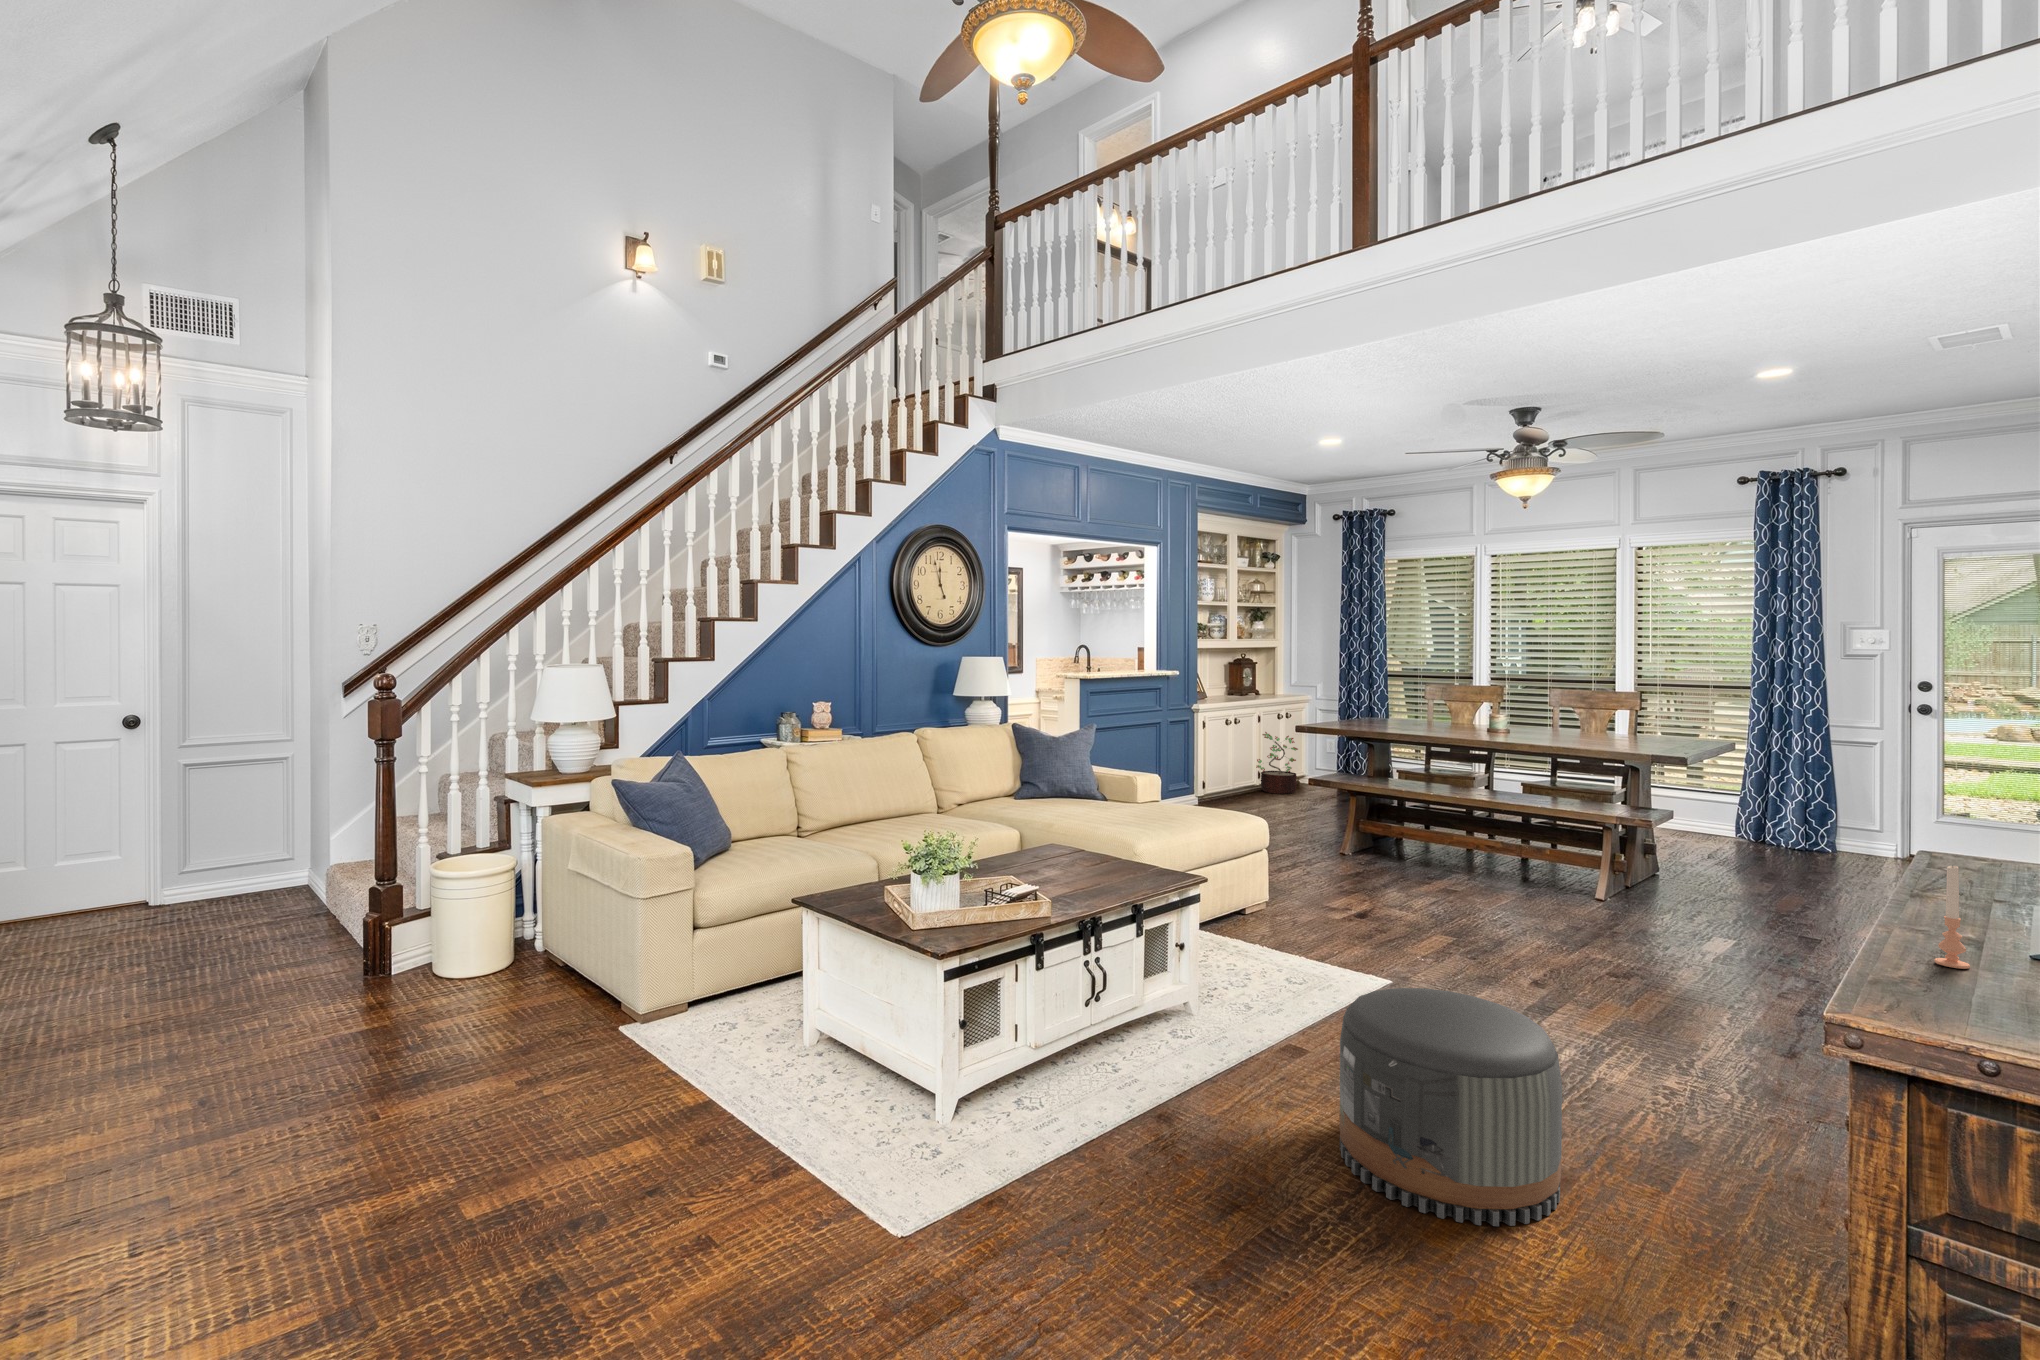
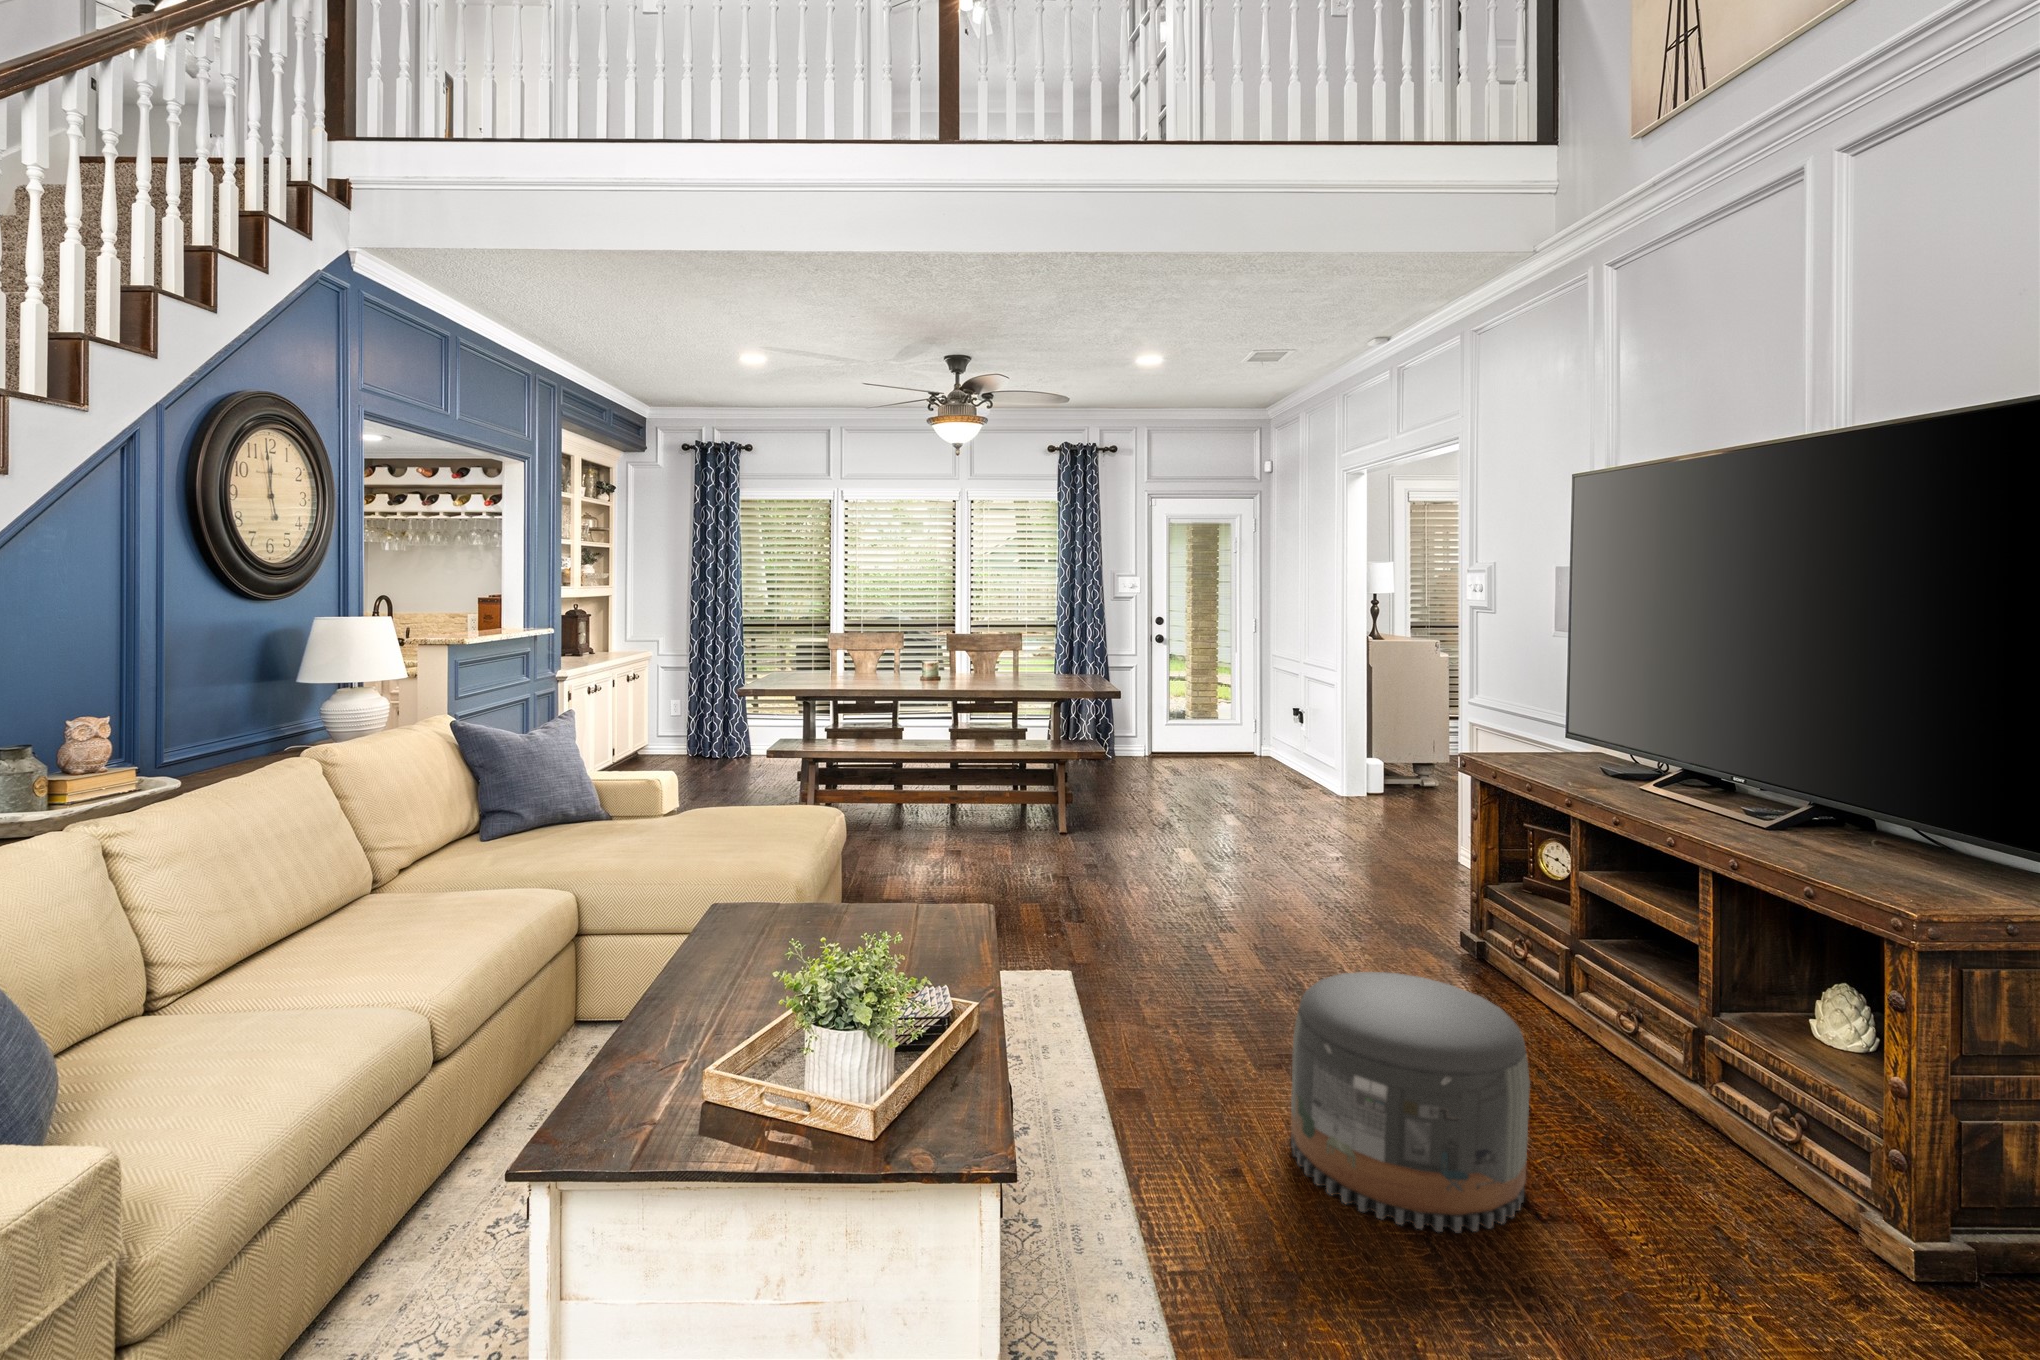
decorative plant: present [1256,732,1298,794] -> none [620,695,667,767]
candle: present [1934,865,1970,969] -> none [1913,780,1941,863]

